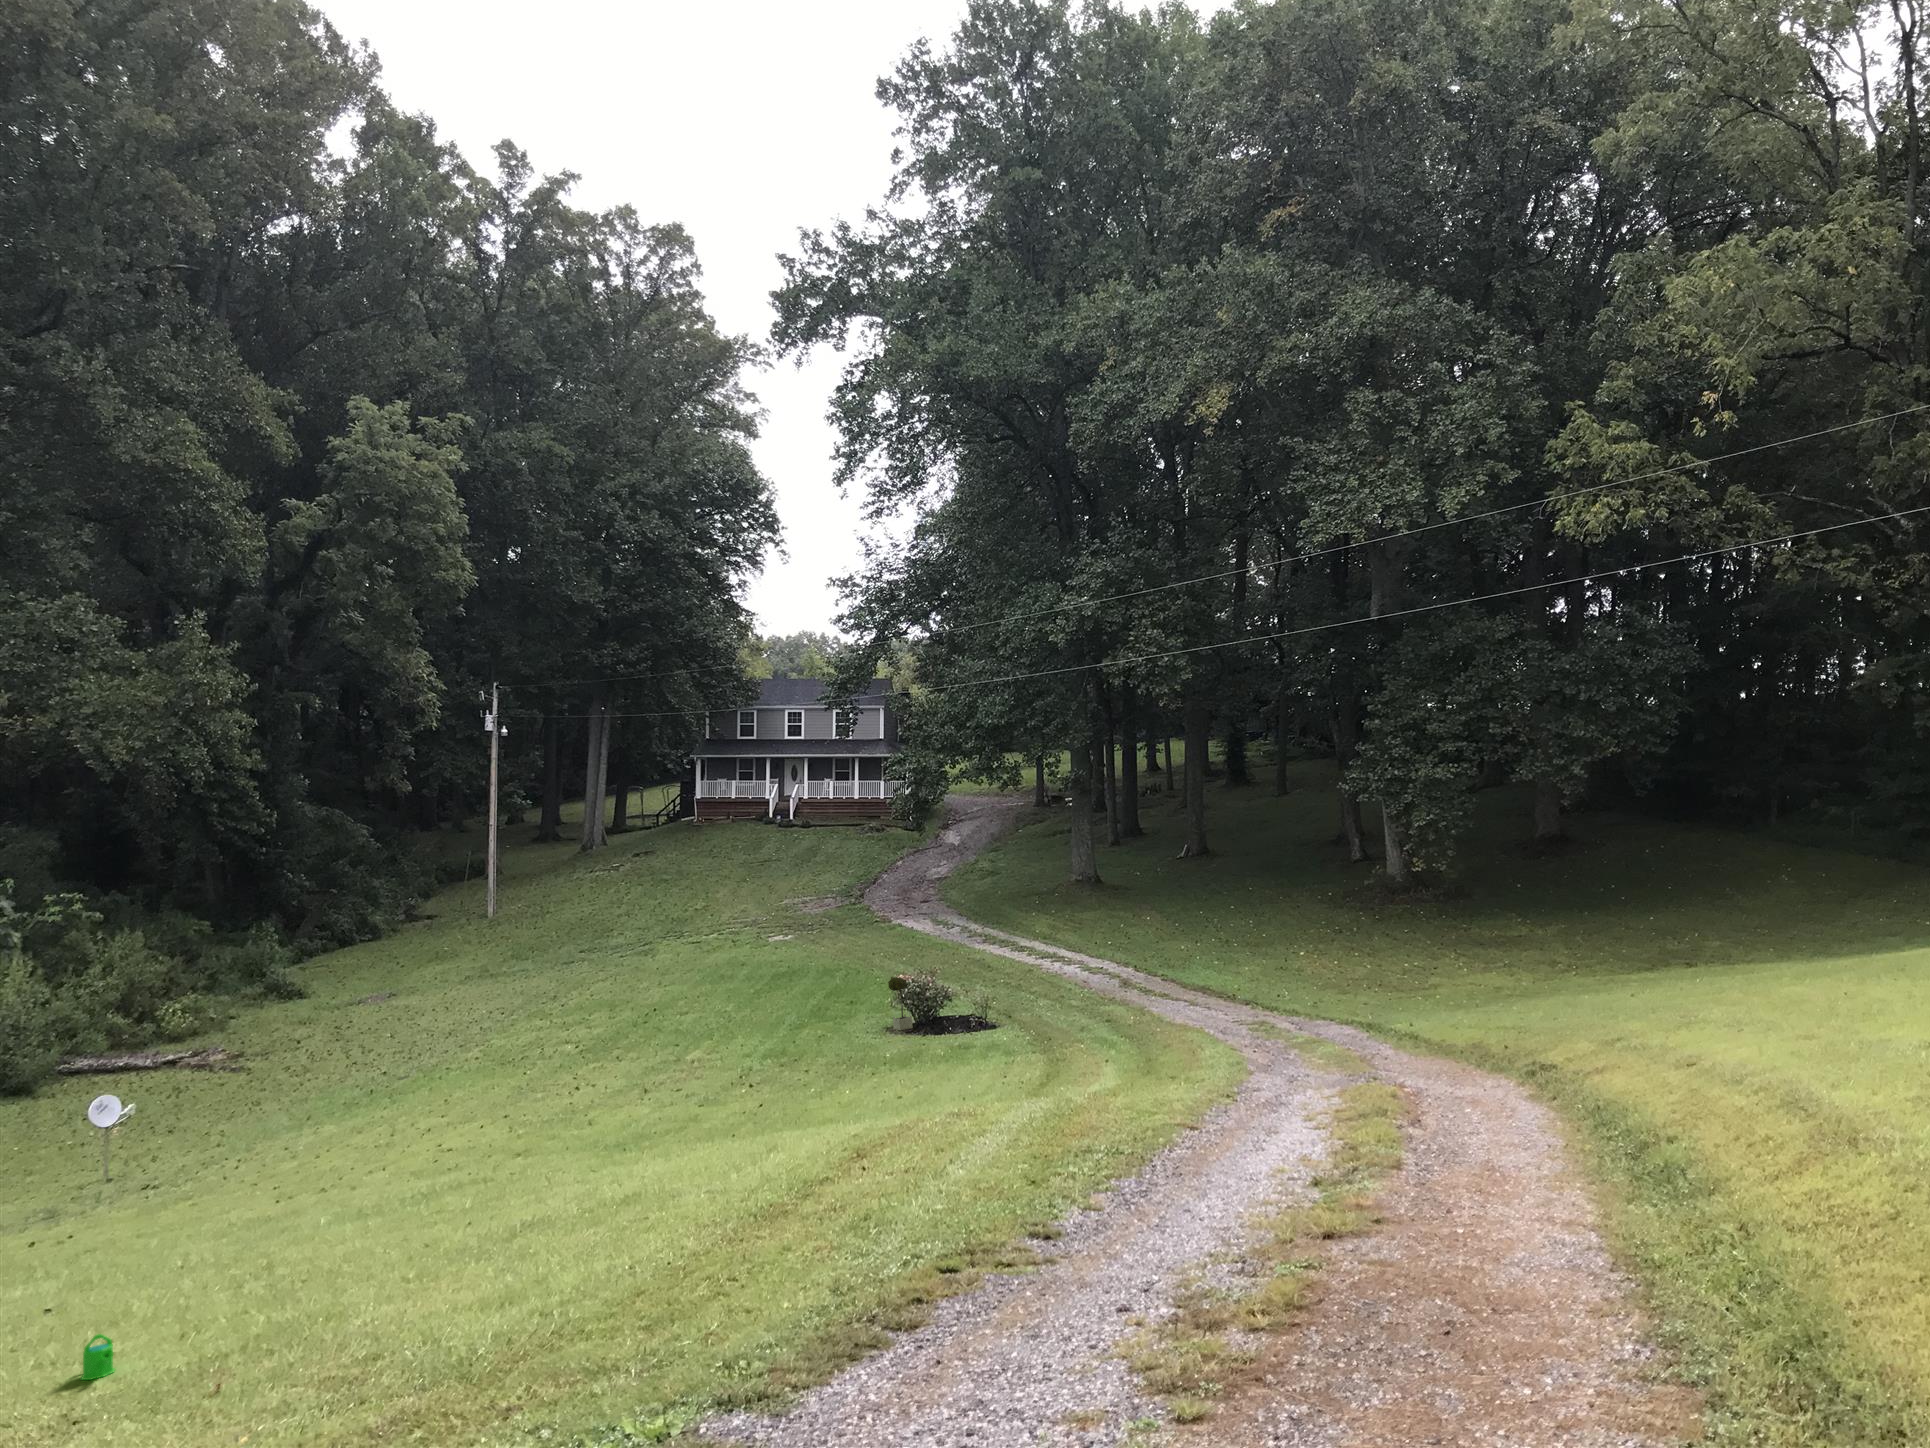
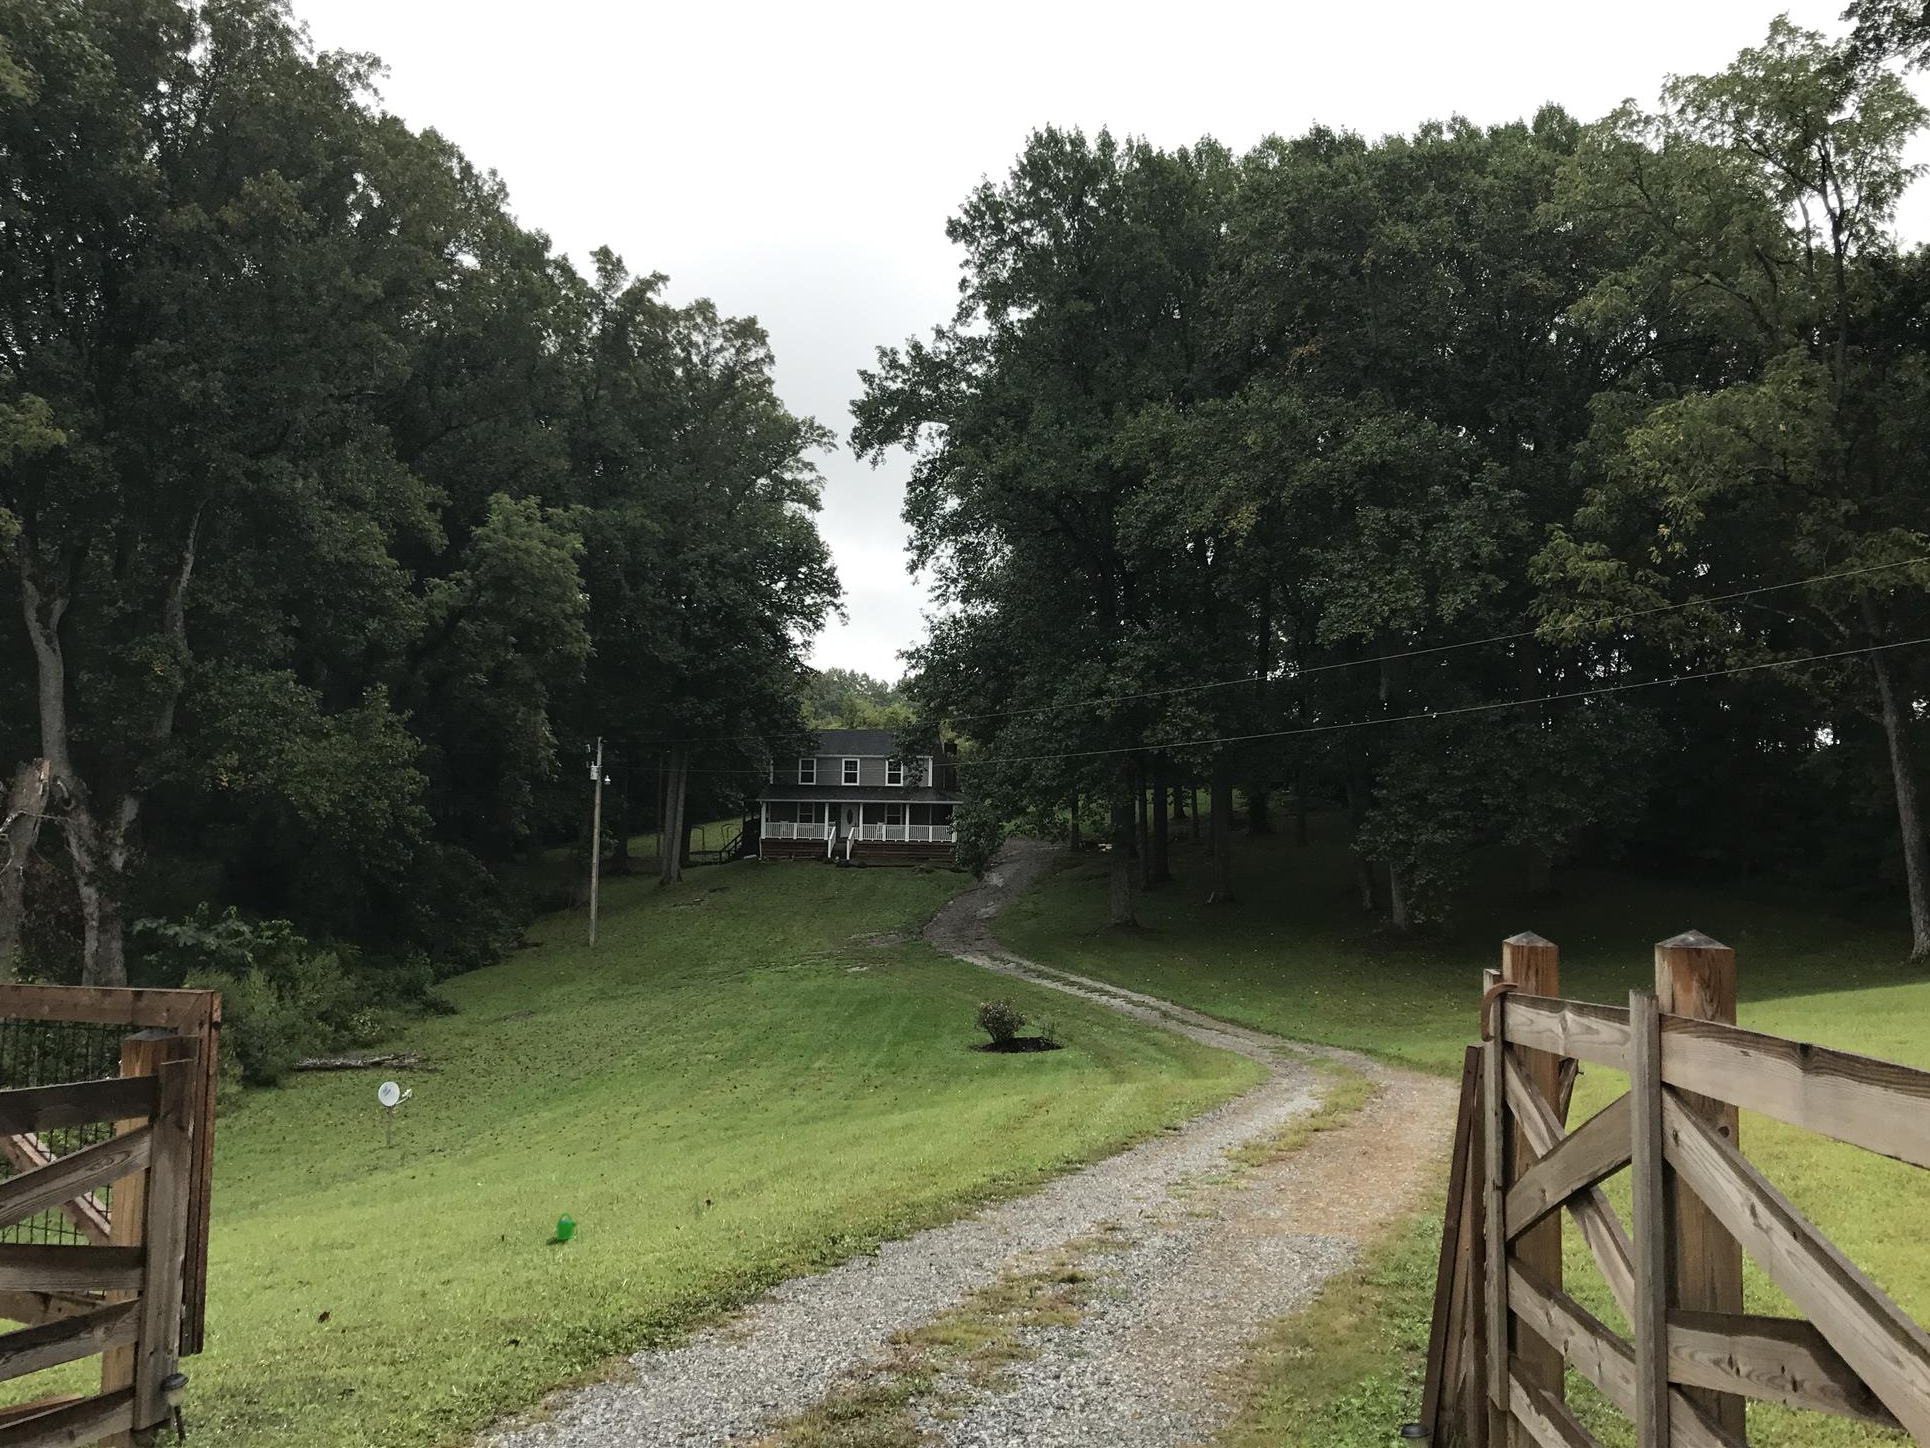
potted tree: present [888,977,913,1030] -> none [977,1004,997,1048]

